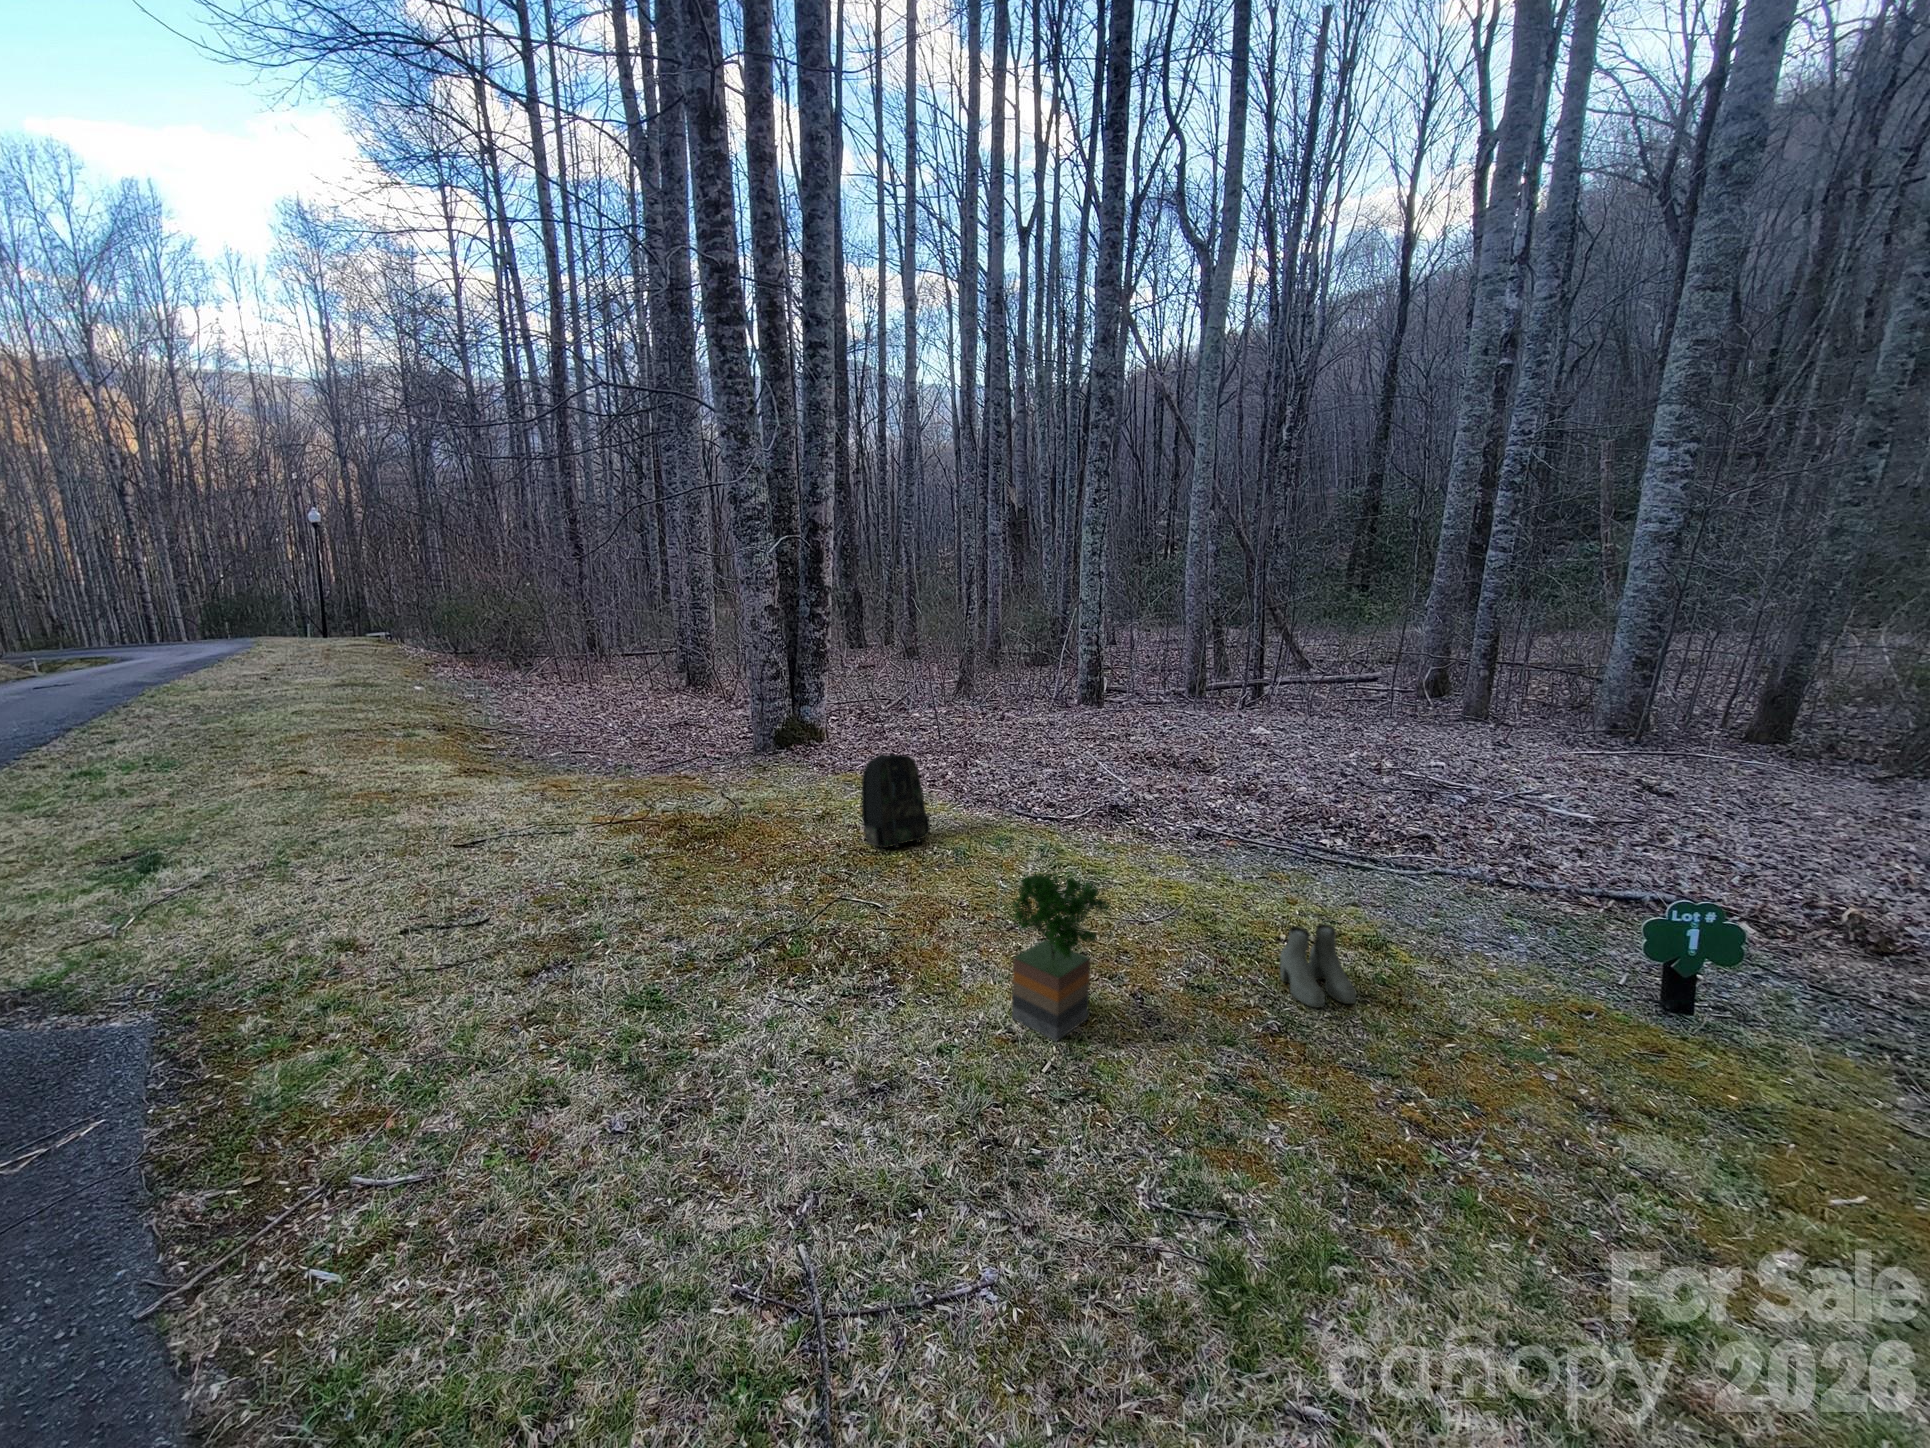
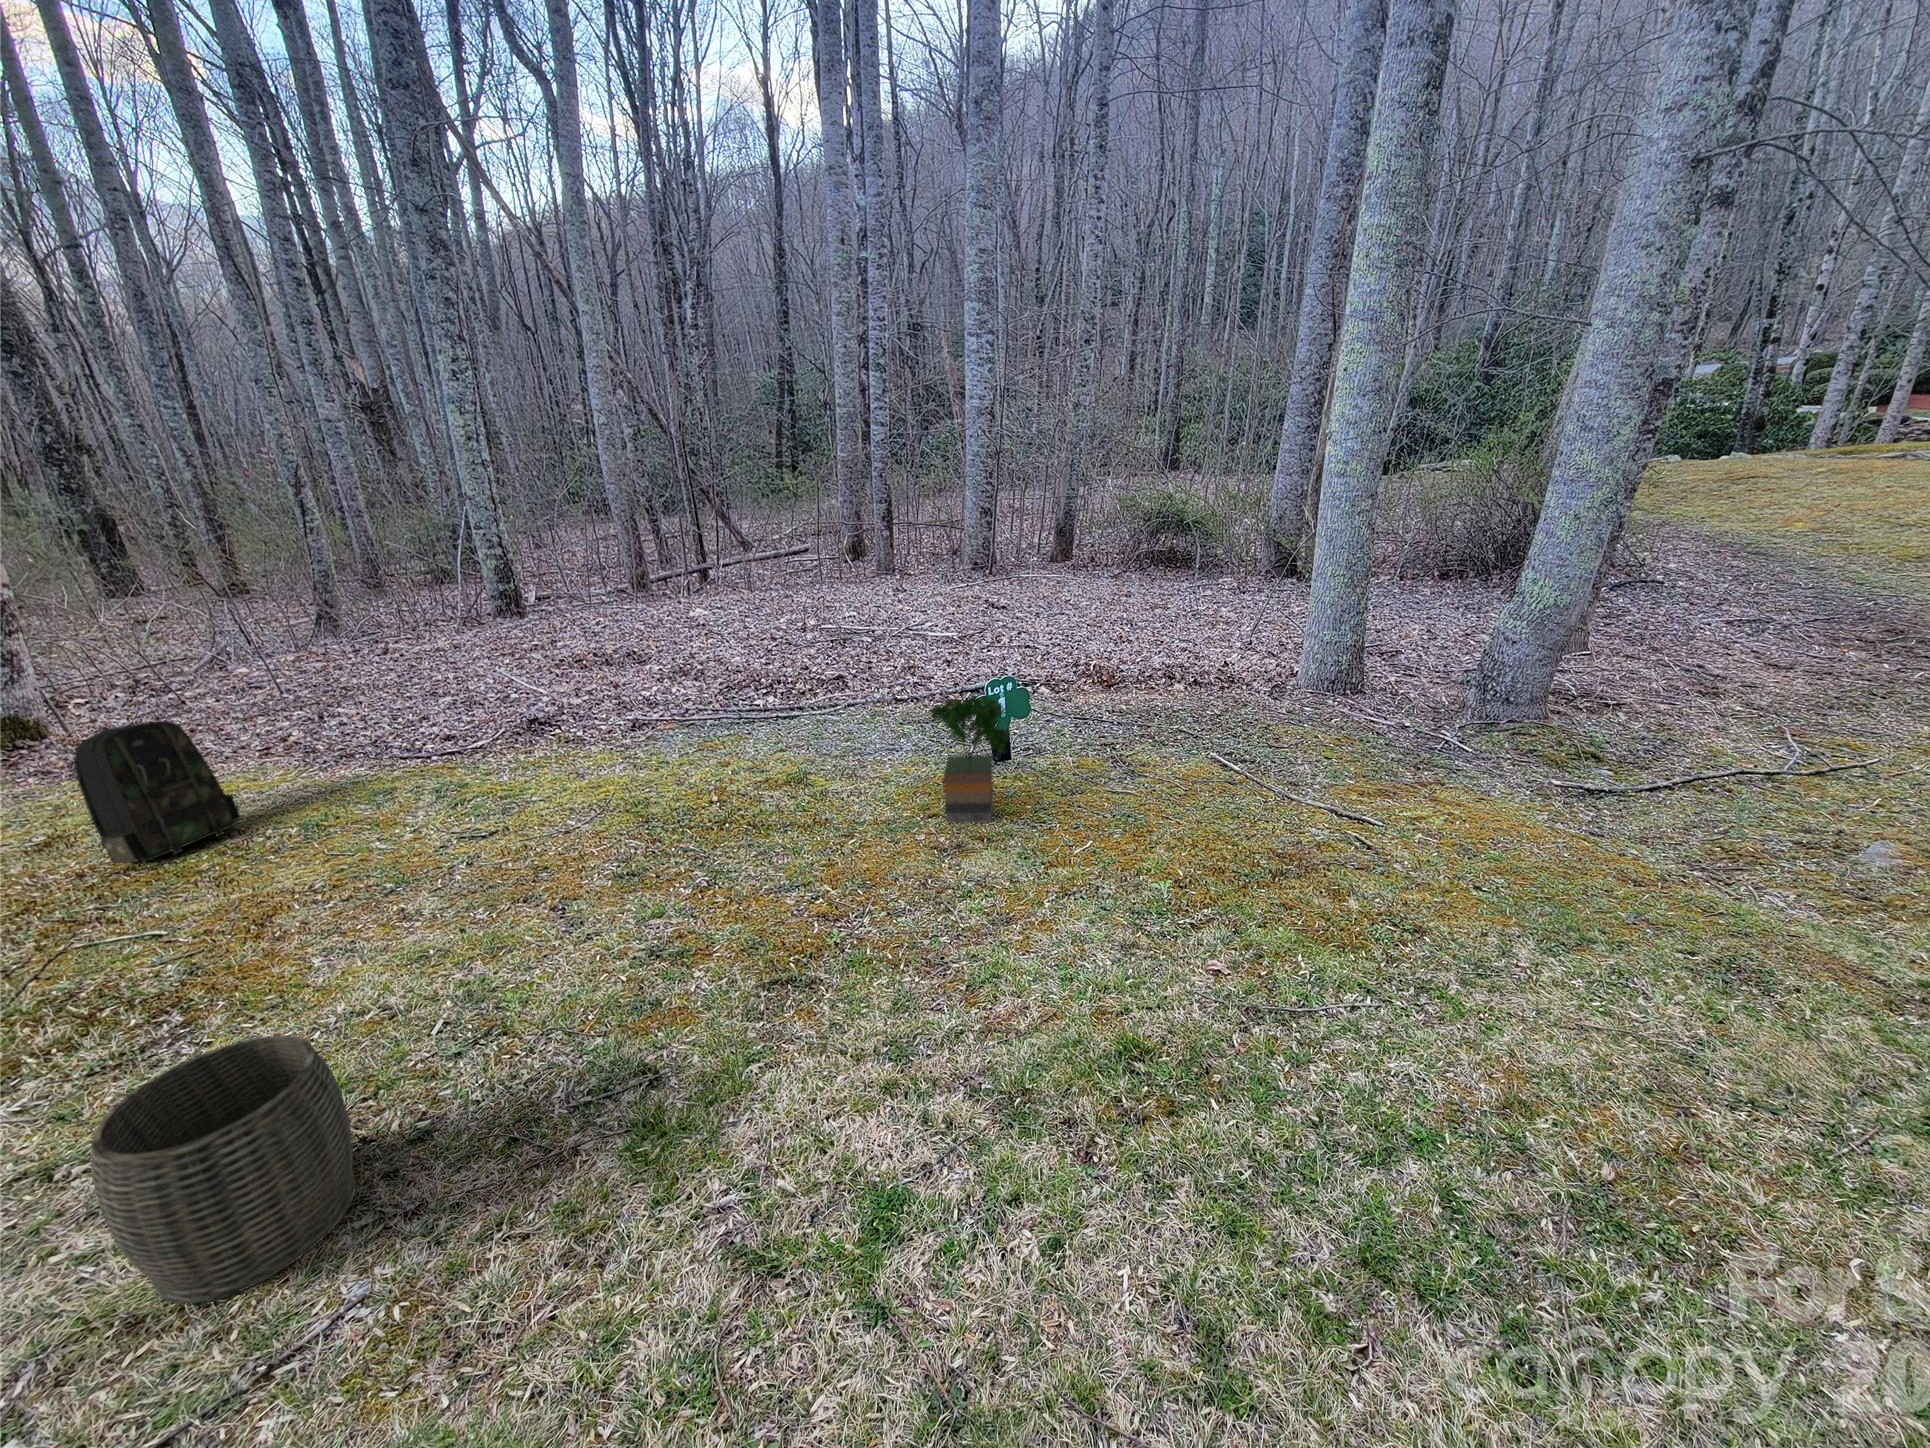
potted tree: present [1012,873,1109,1041] -> present [930,696,1011,823]
boots: present [1280,924,1356,1008] -> none [707,773,777,852]
woven basket: none [875,1021,1003,1216] -> present [91,1035,356,1304]

